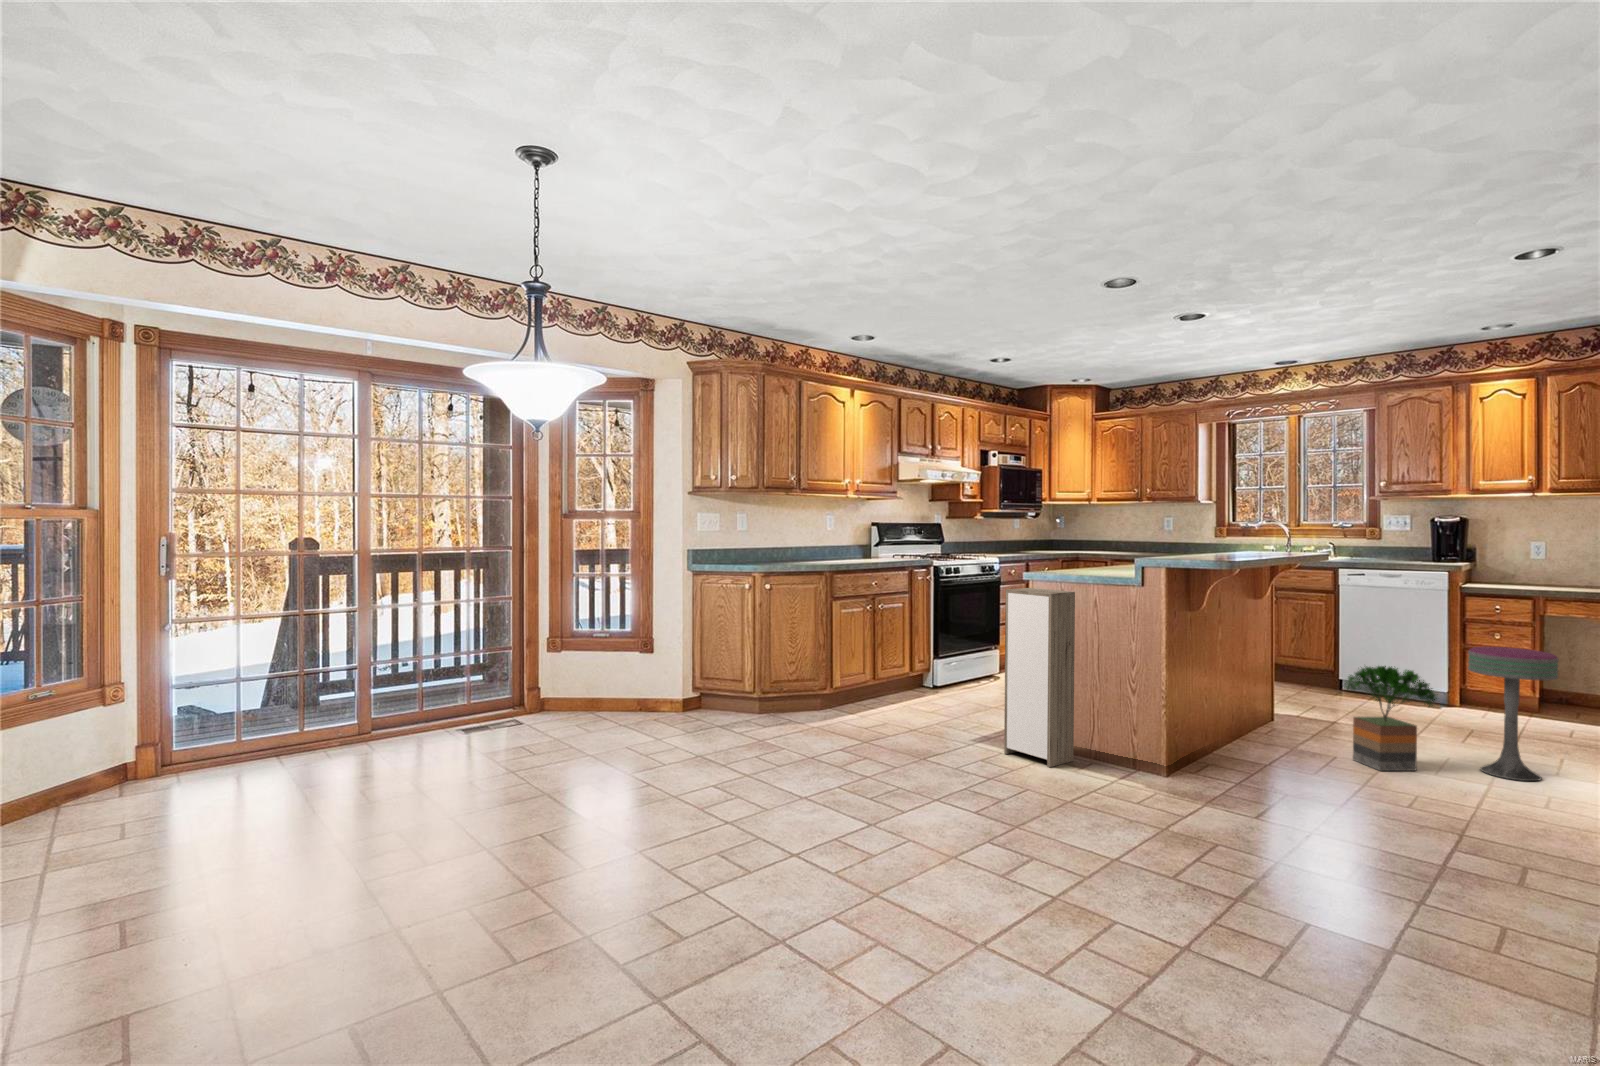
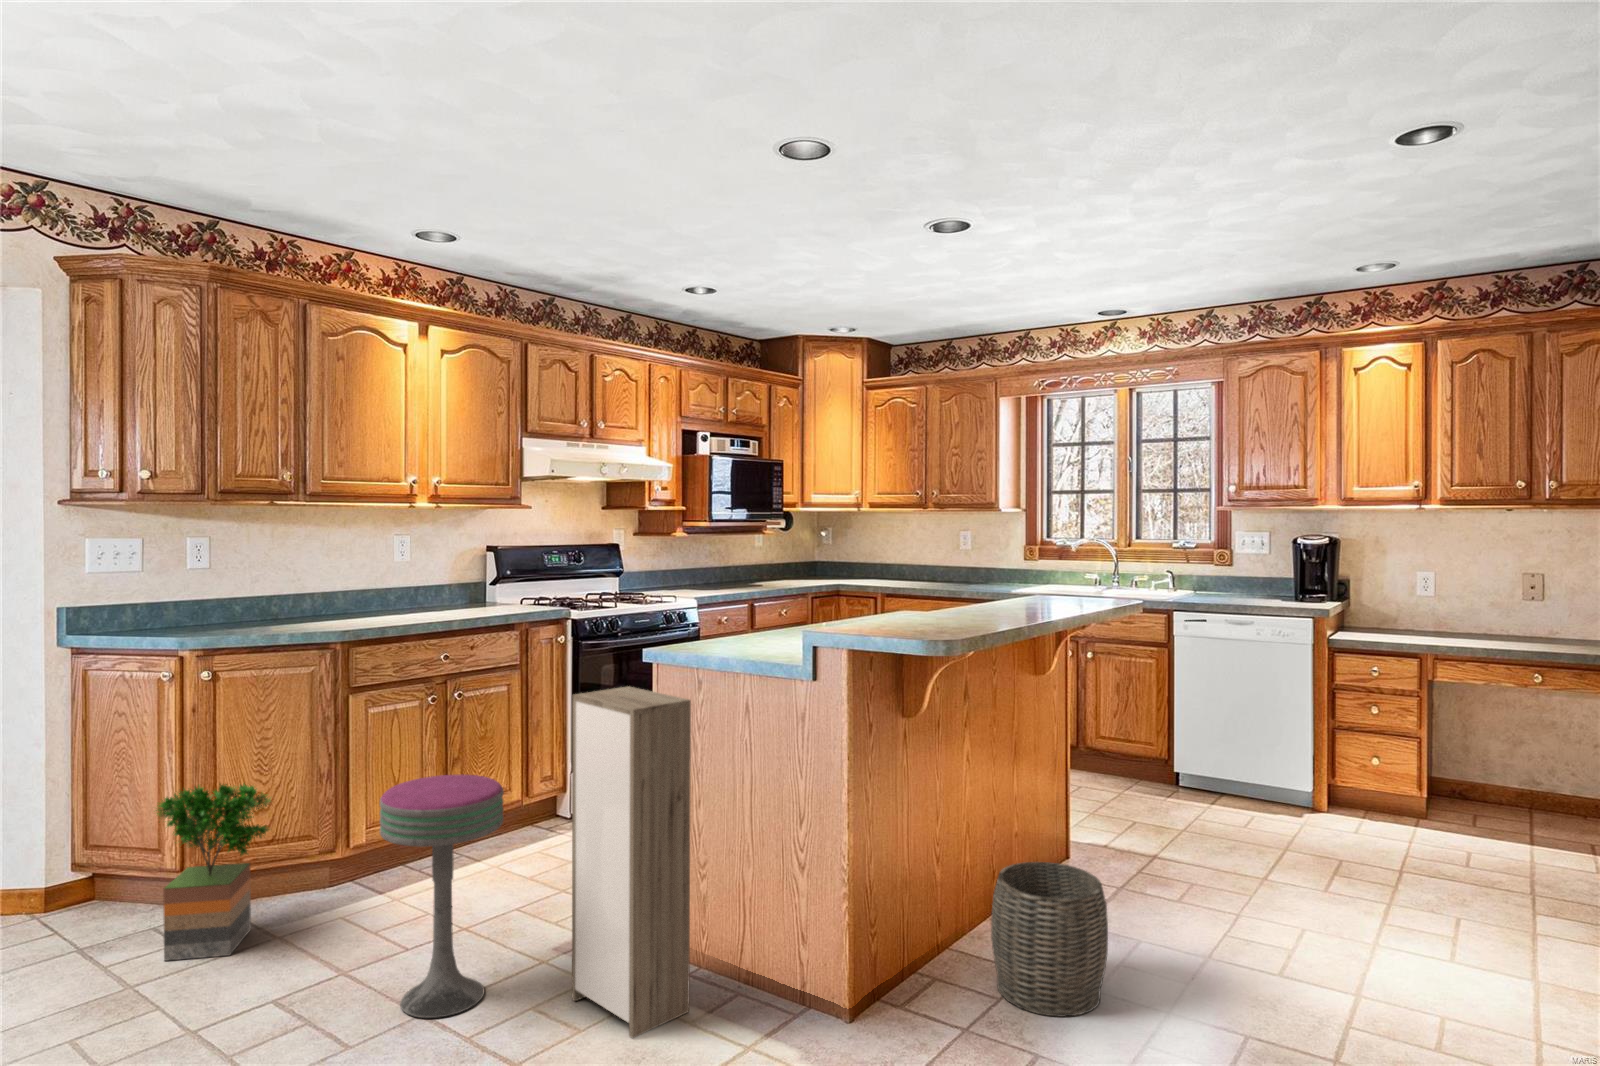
bar stool: present [1468,647,1559,781] -> present [380,775,504,1018]
potted tree: present [1346,666,1437,771] -> present [156,783,270,961]
woven basket: none [1246,695,1321,774] -> present [991,862,1108,1017]

